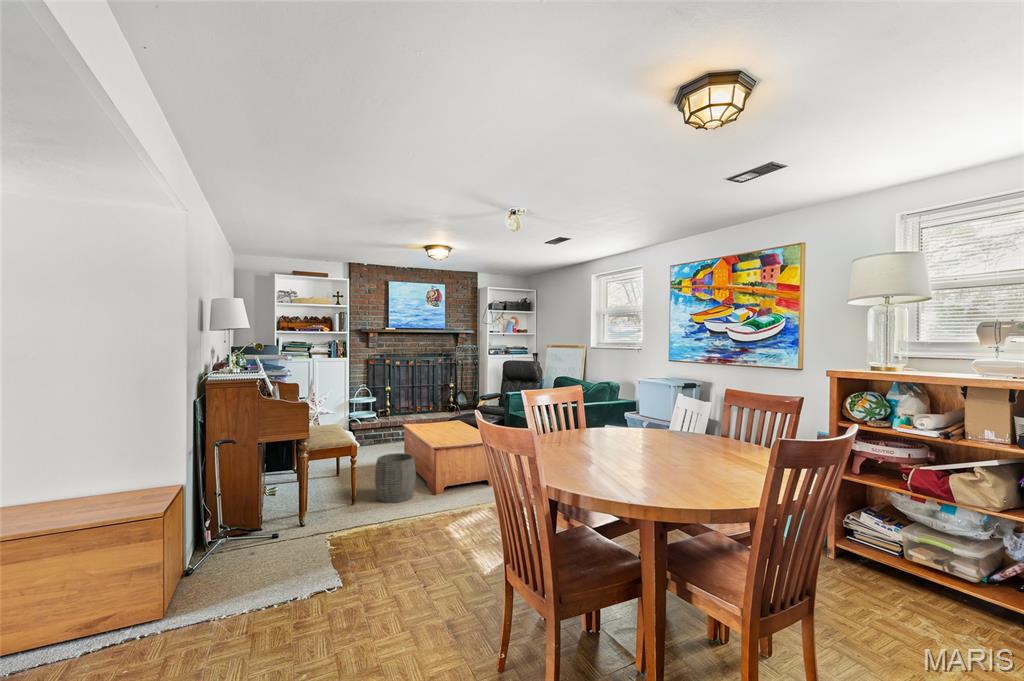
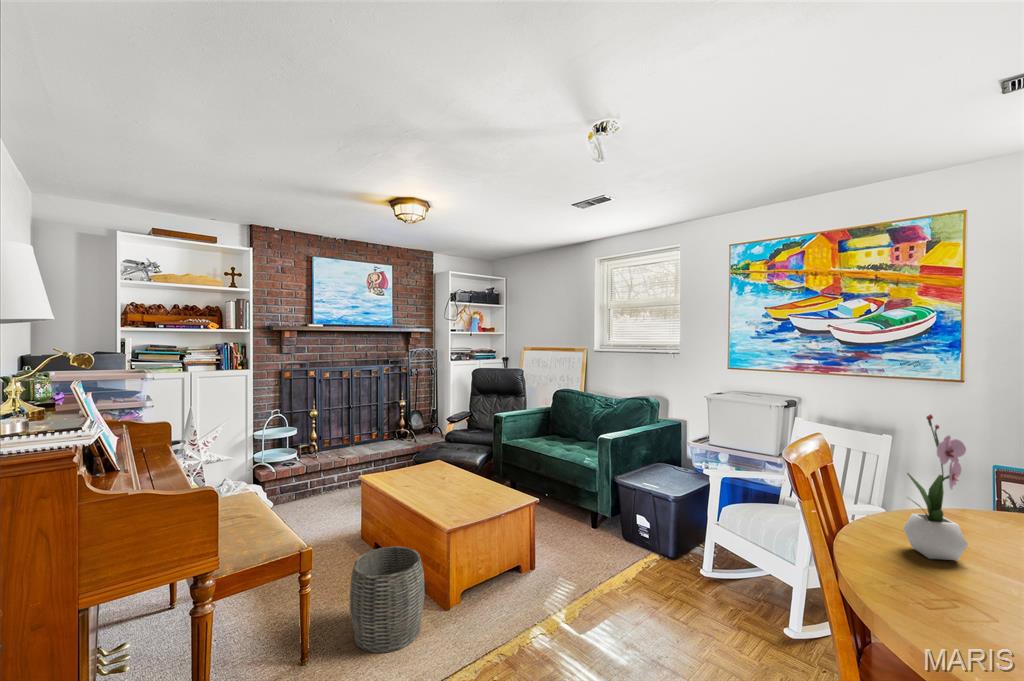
flower arrangement: none [576,369,599,435] -> present [903,414,968,560]

